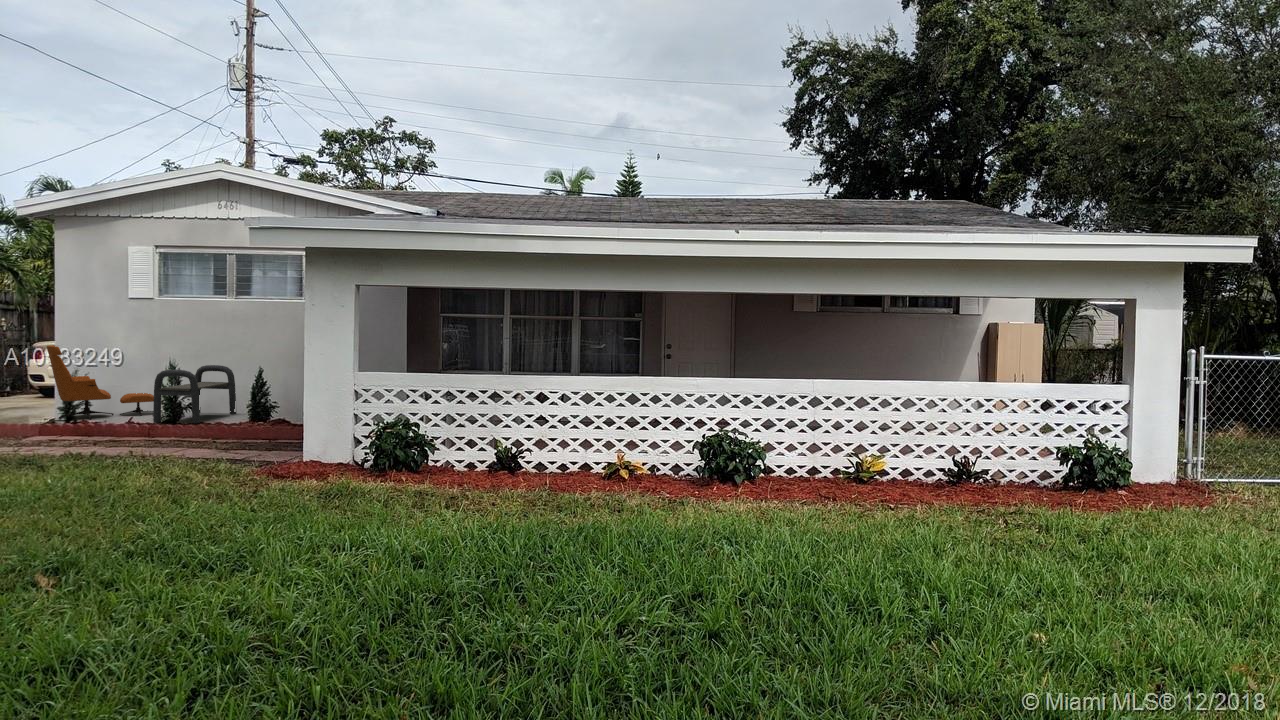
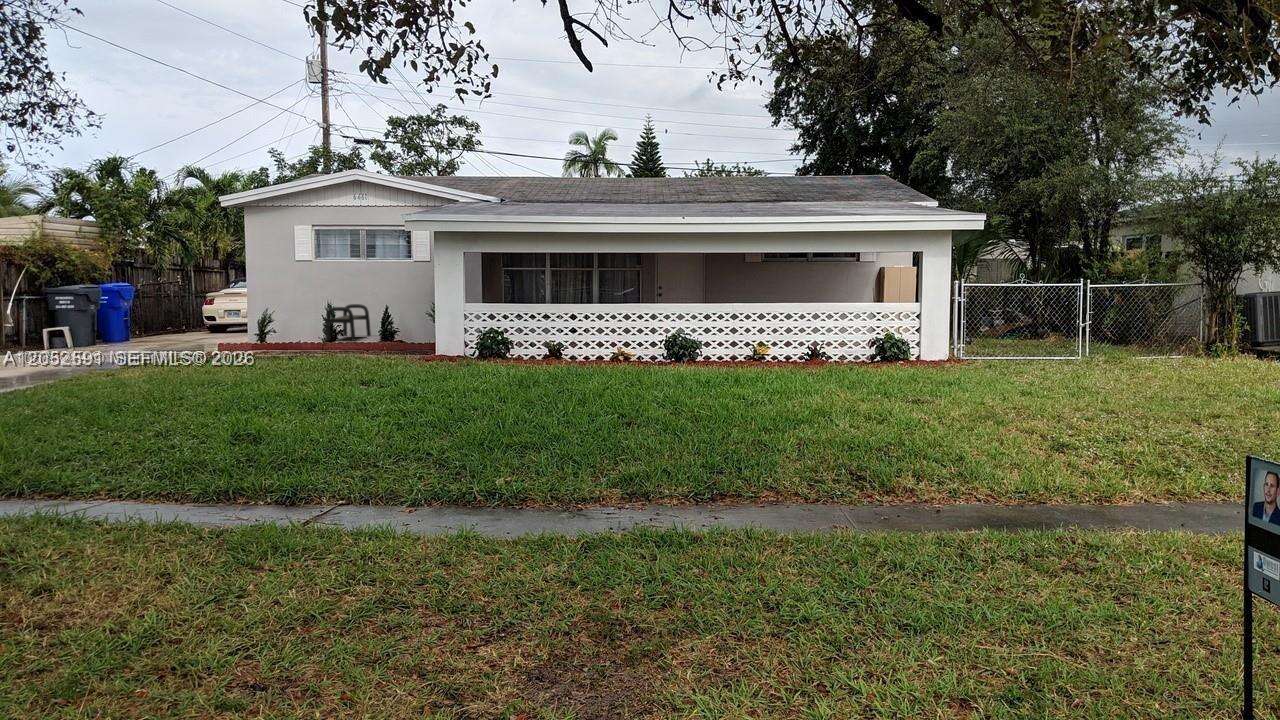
lounge chair: present [47,345,154,419] -> none [257,293,319,340]

